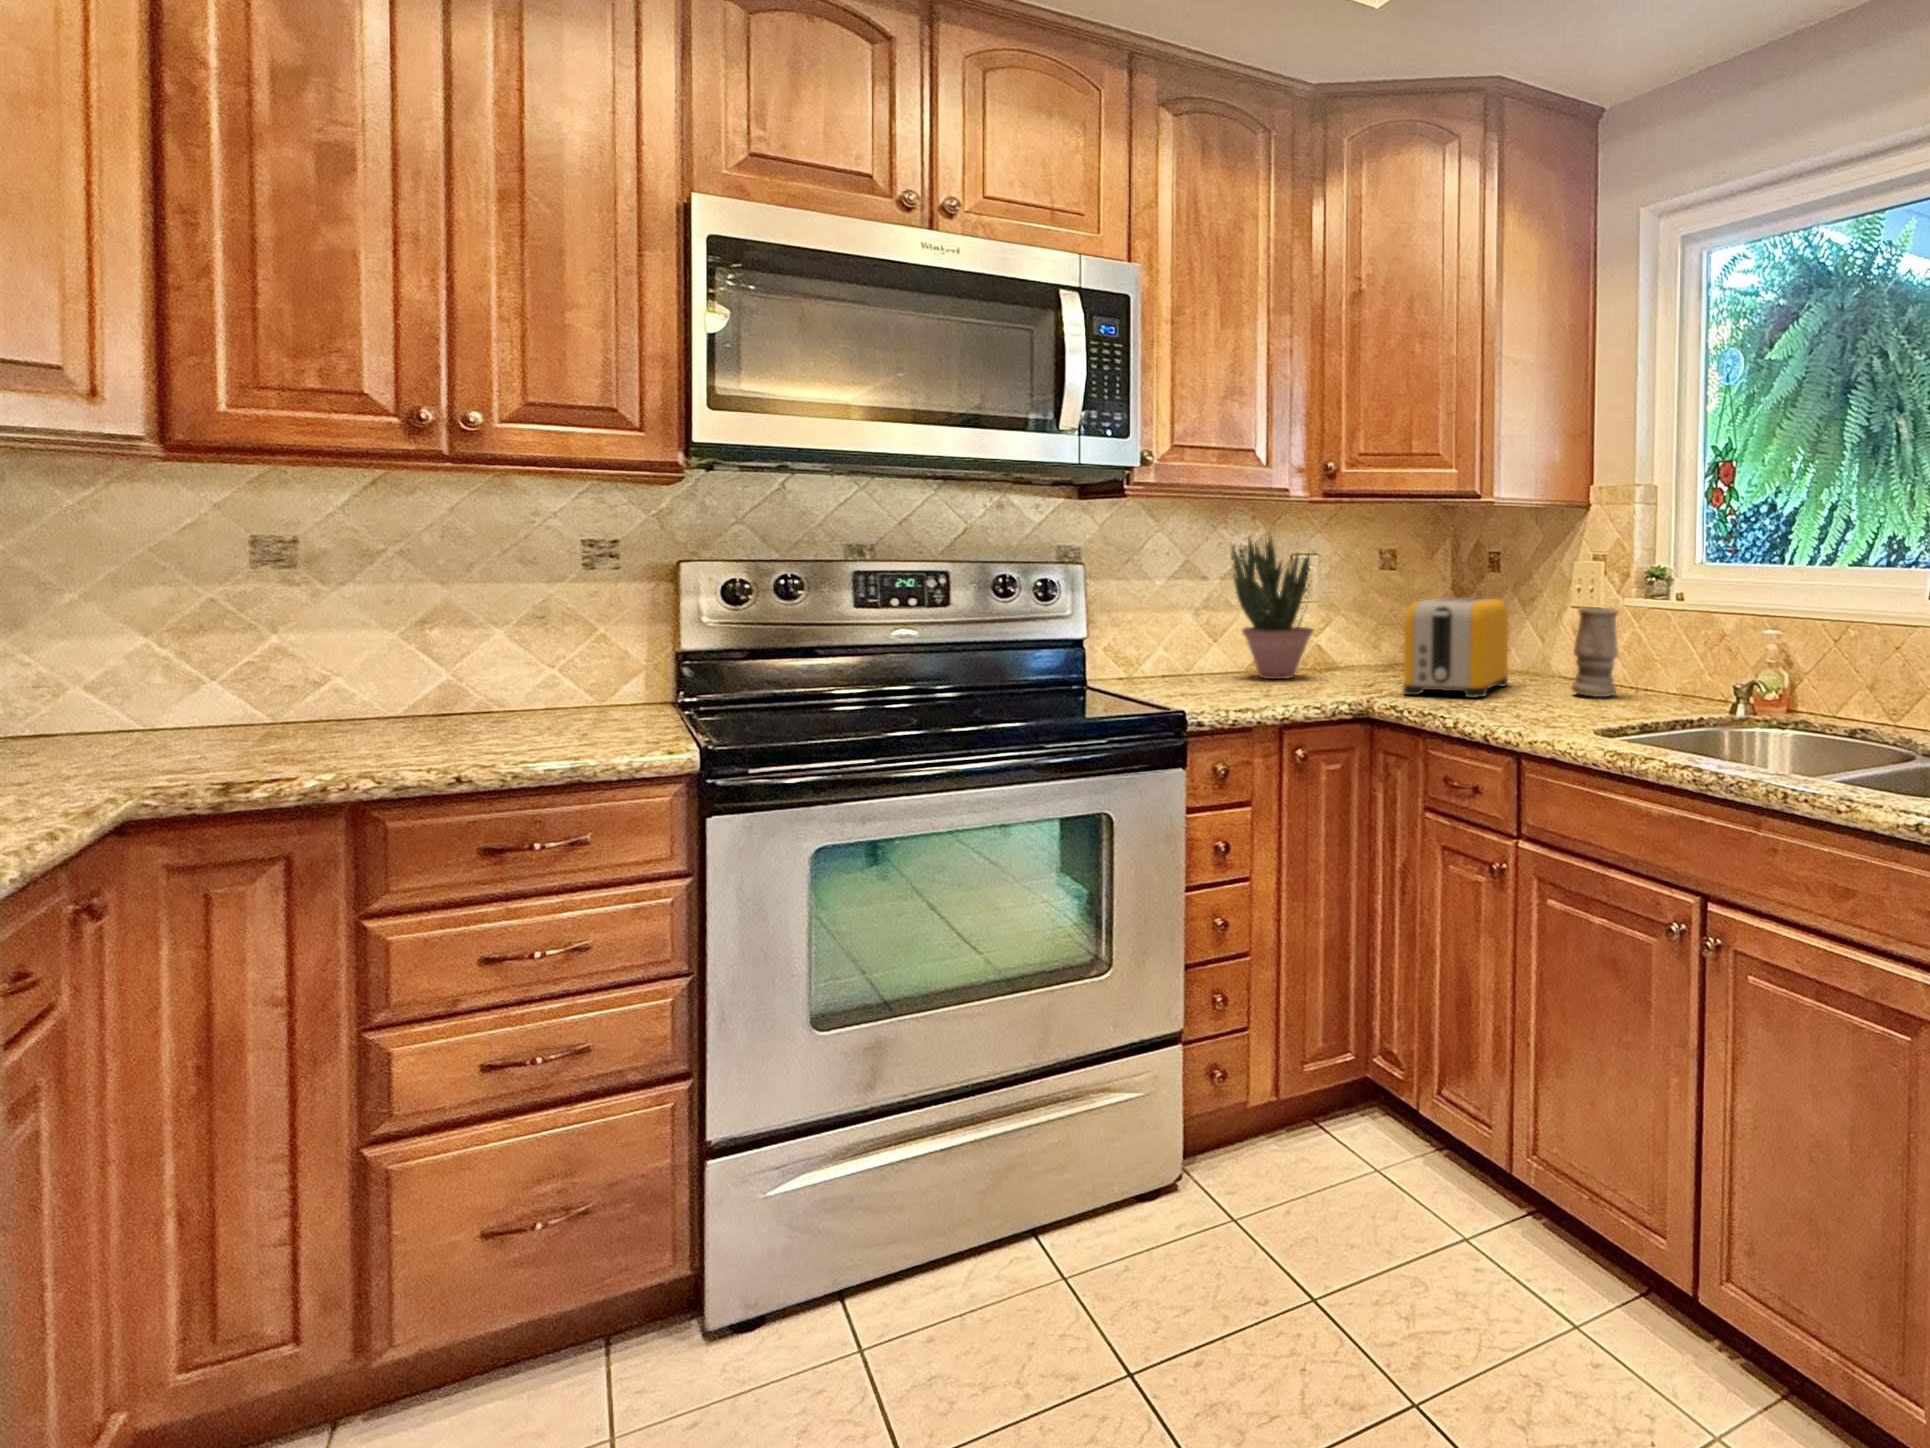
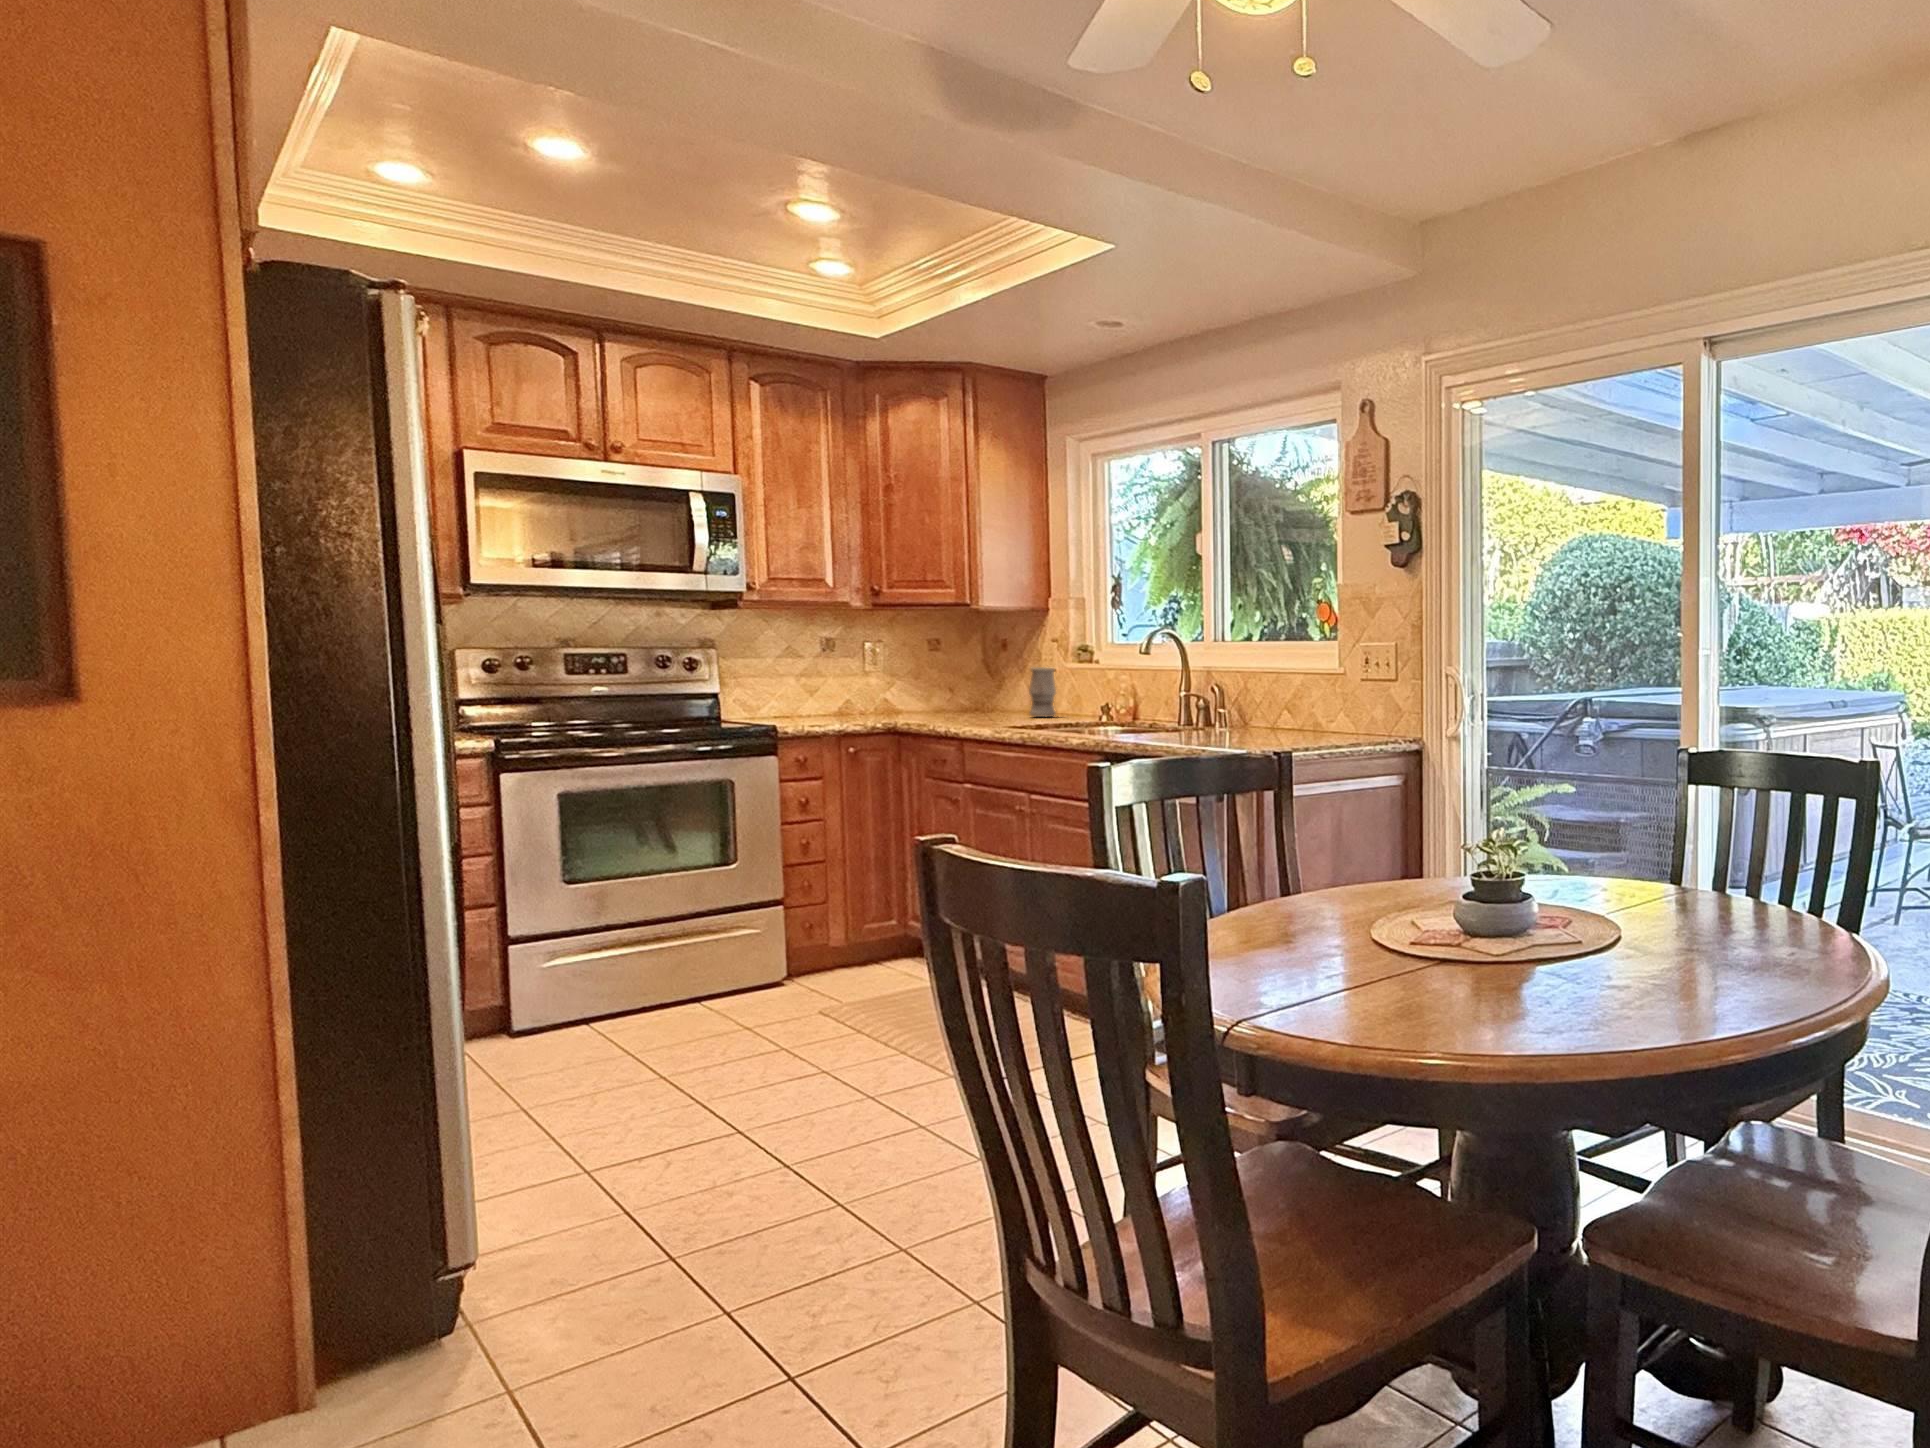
potted plant: present [1232,537,1313,679] -> none [818,629,875,716]
toaster: present [1403,598,1509,698] -> none [922,665,999,719]

